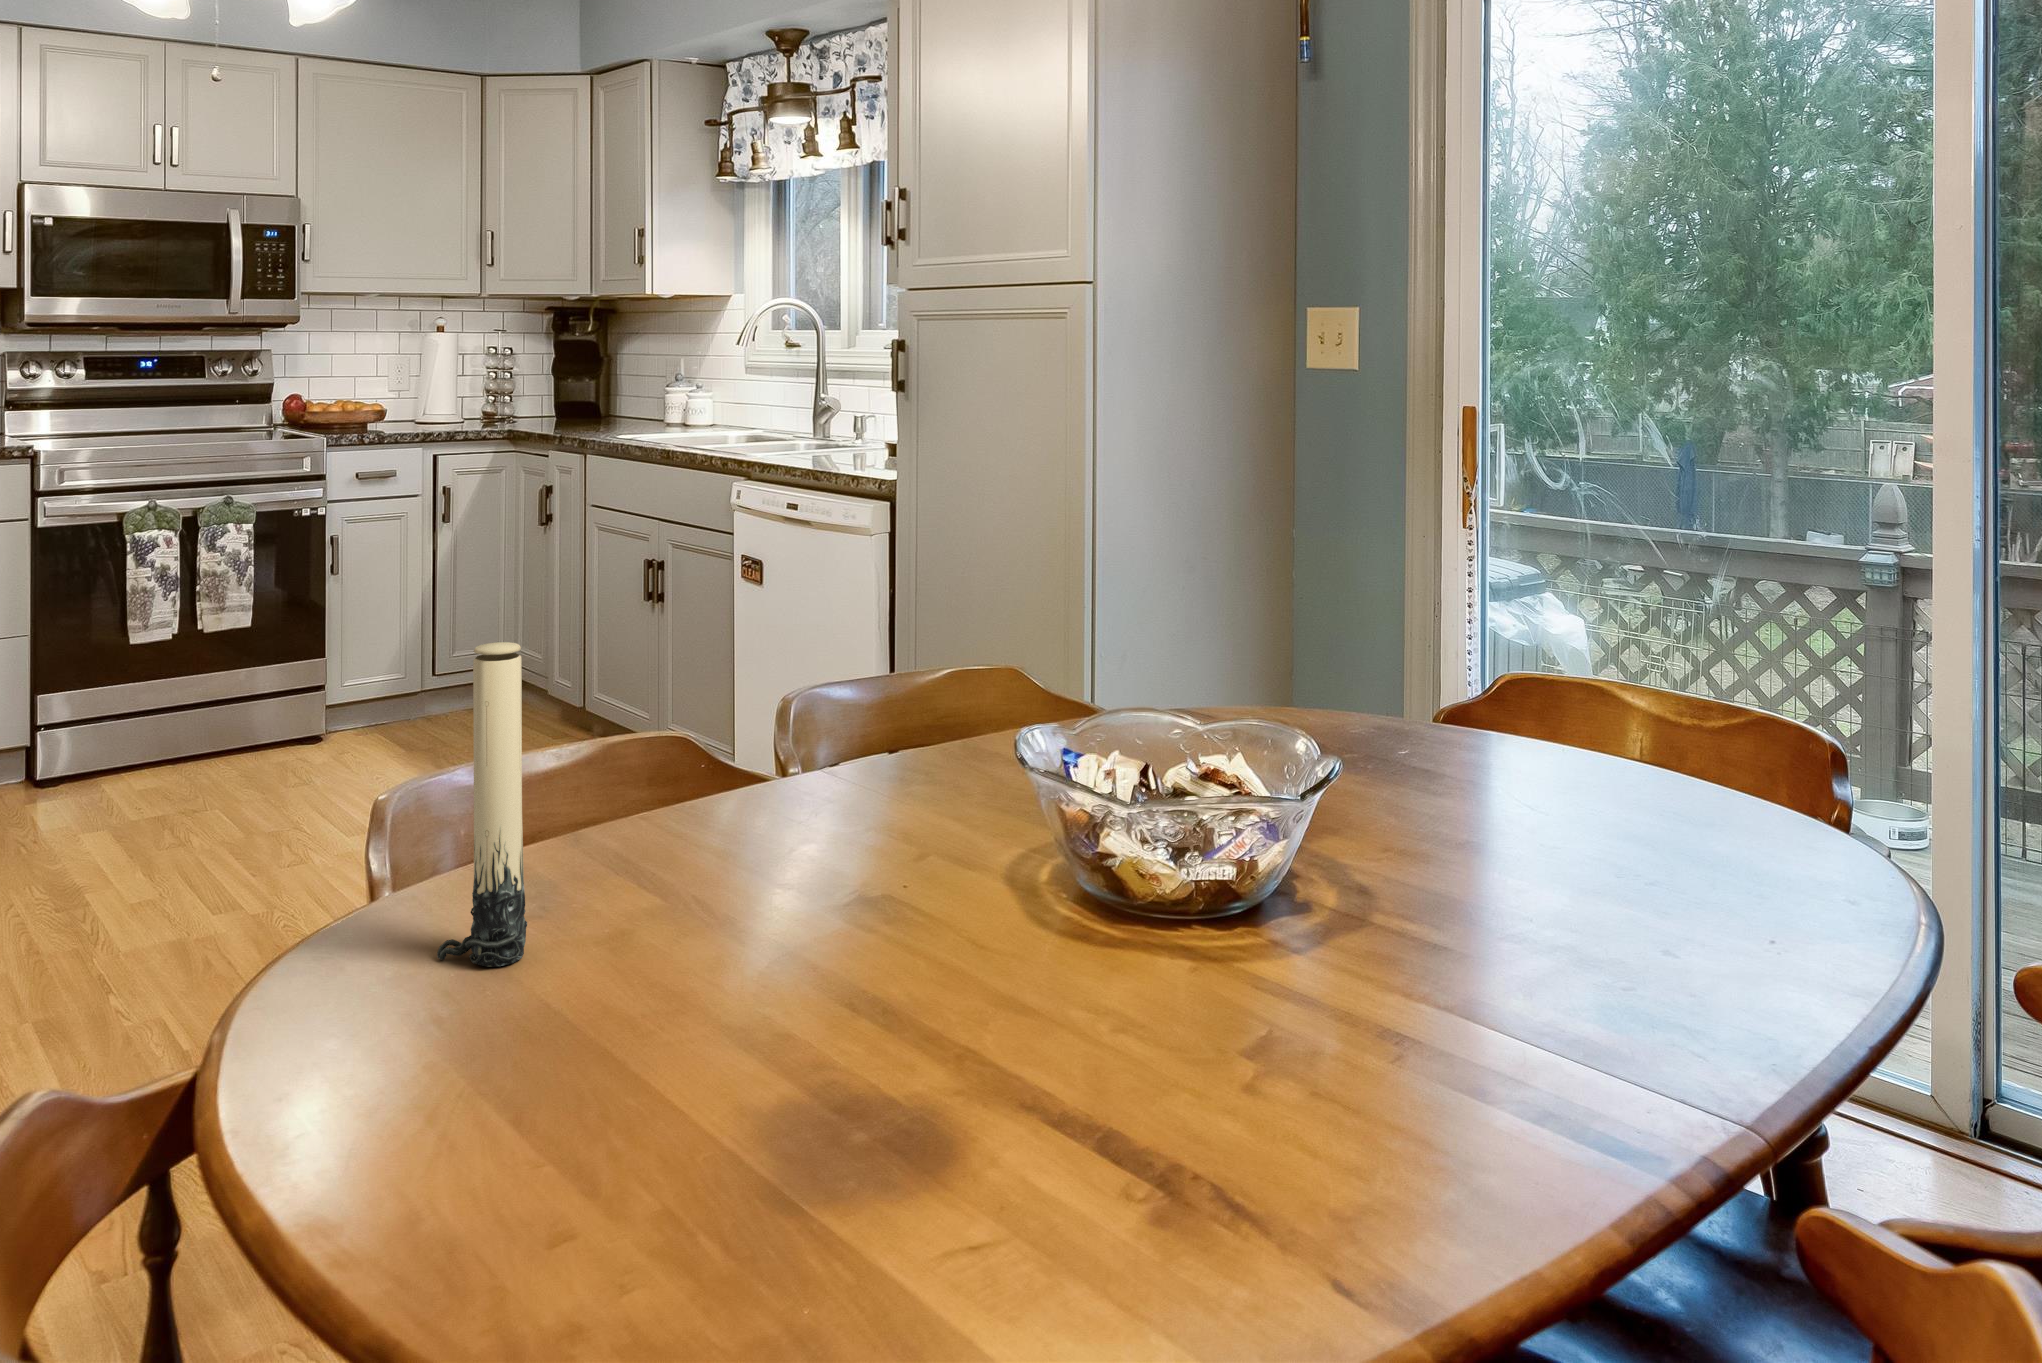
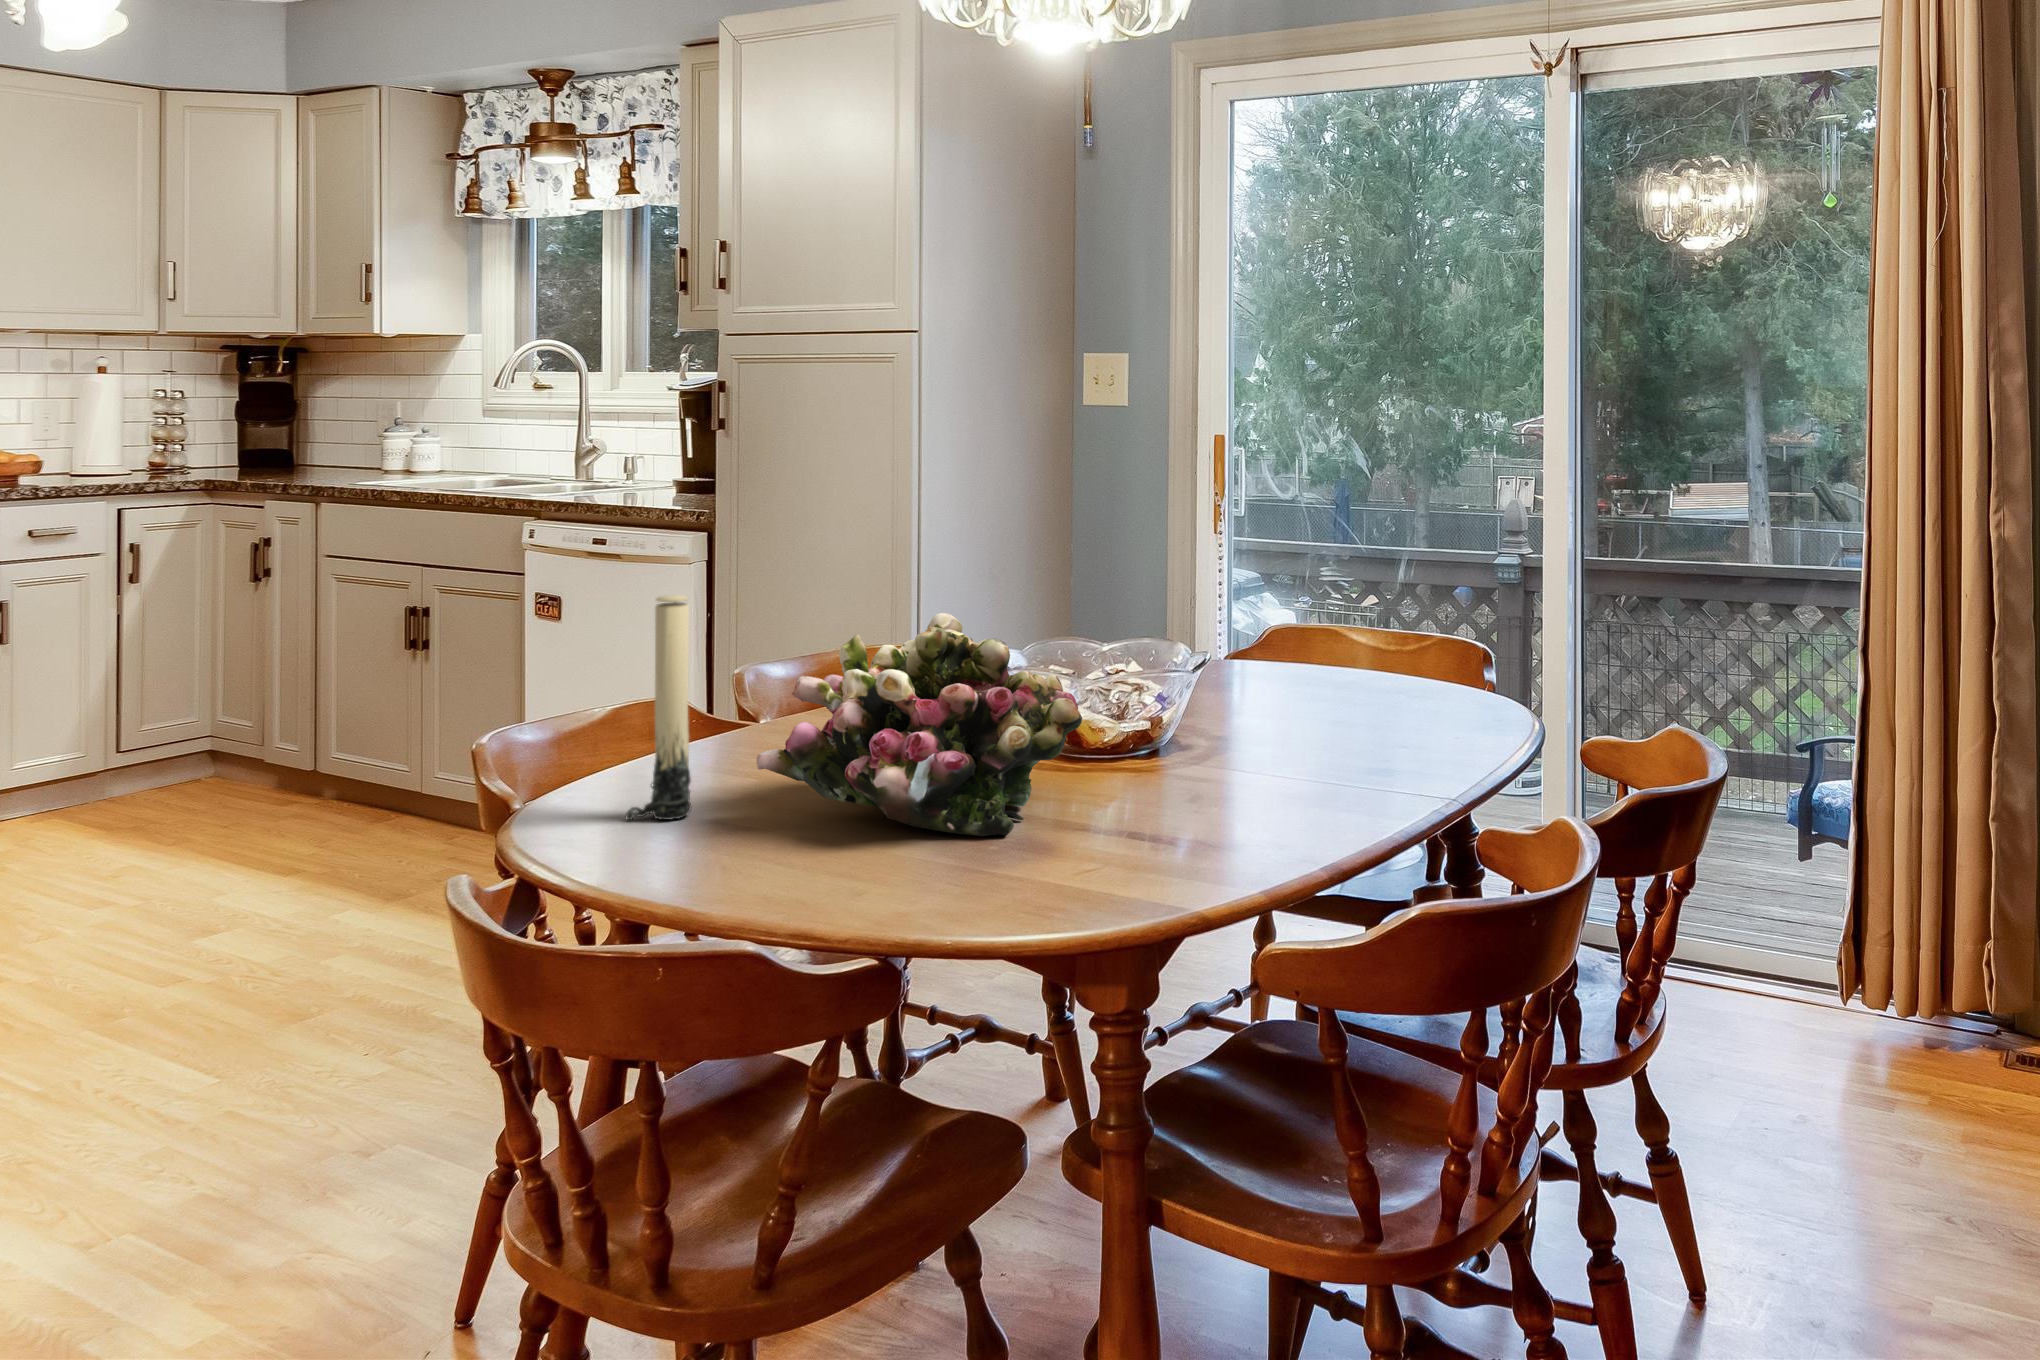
flower arrangement: none [591,688,1079,1091] -> present [757,613,1082,836]

